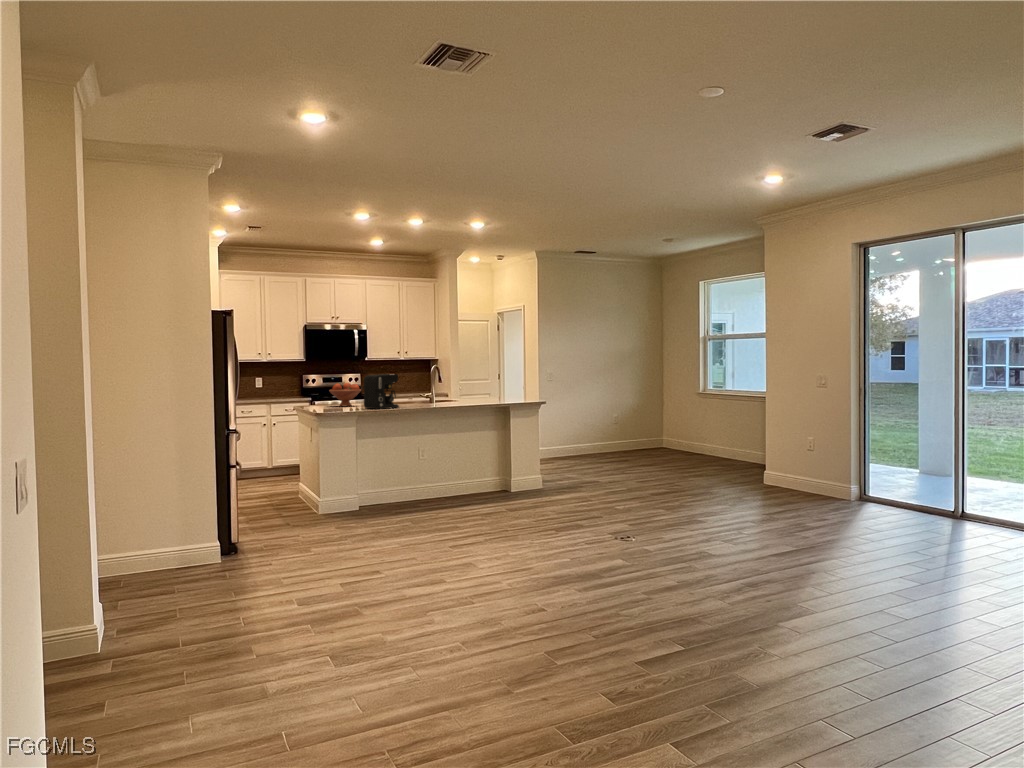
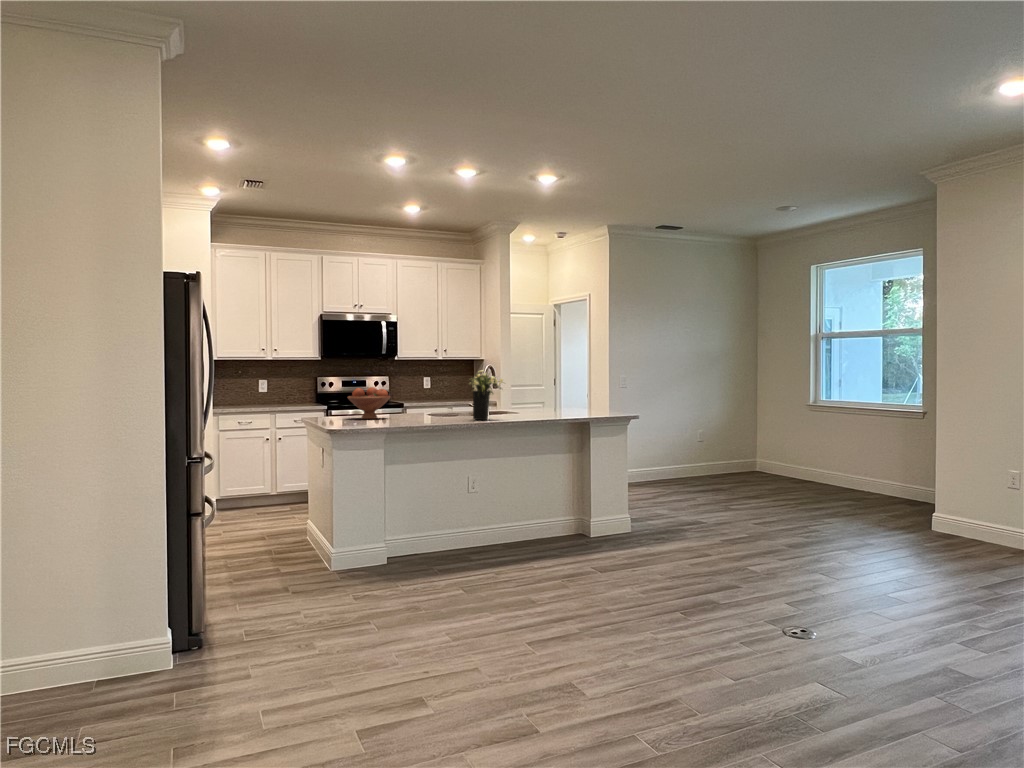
flower arrangement: none [416,368,446,406] -> present [470,370,503,420]
coffee maker: present [364,374,399,409] -> none [395,376,443,425]

